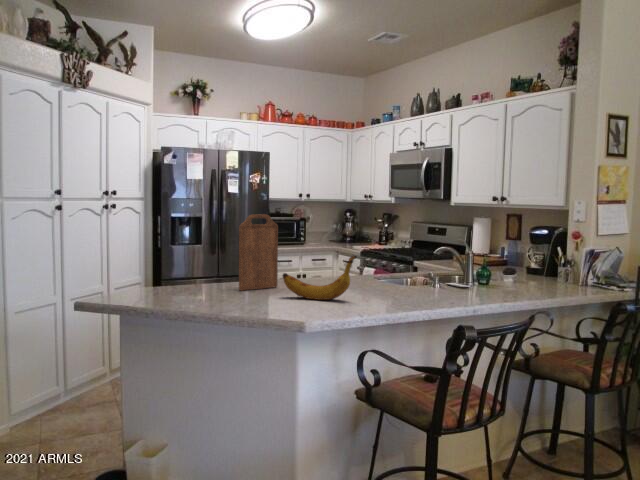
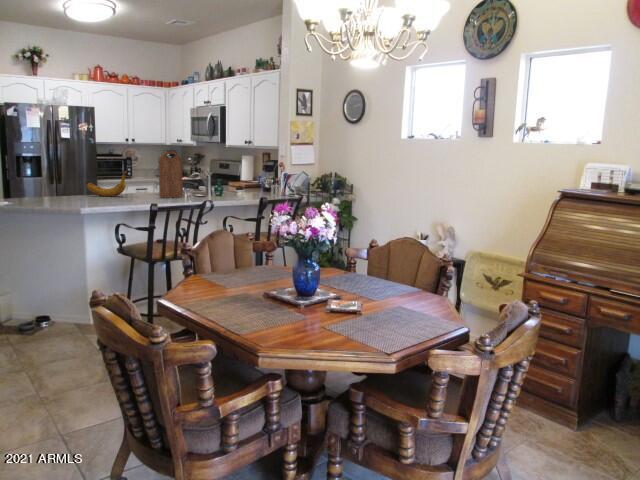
cutting board: present [239,214,278,291] -> present [158,152,183,198]

